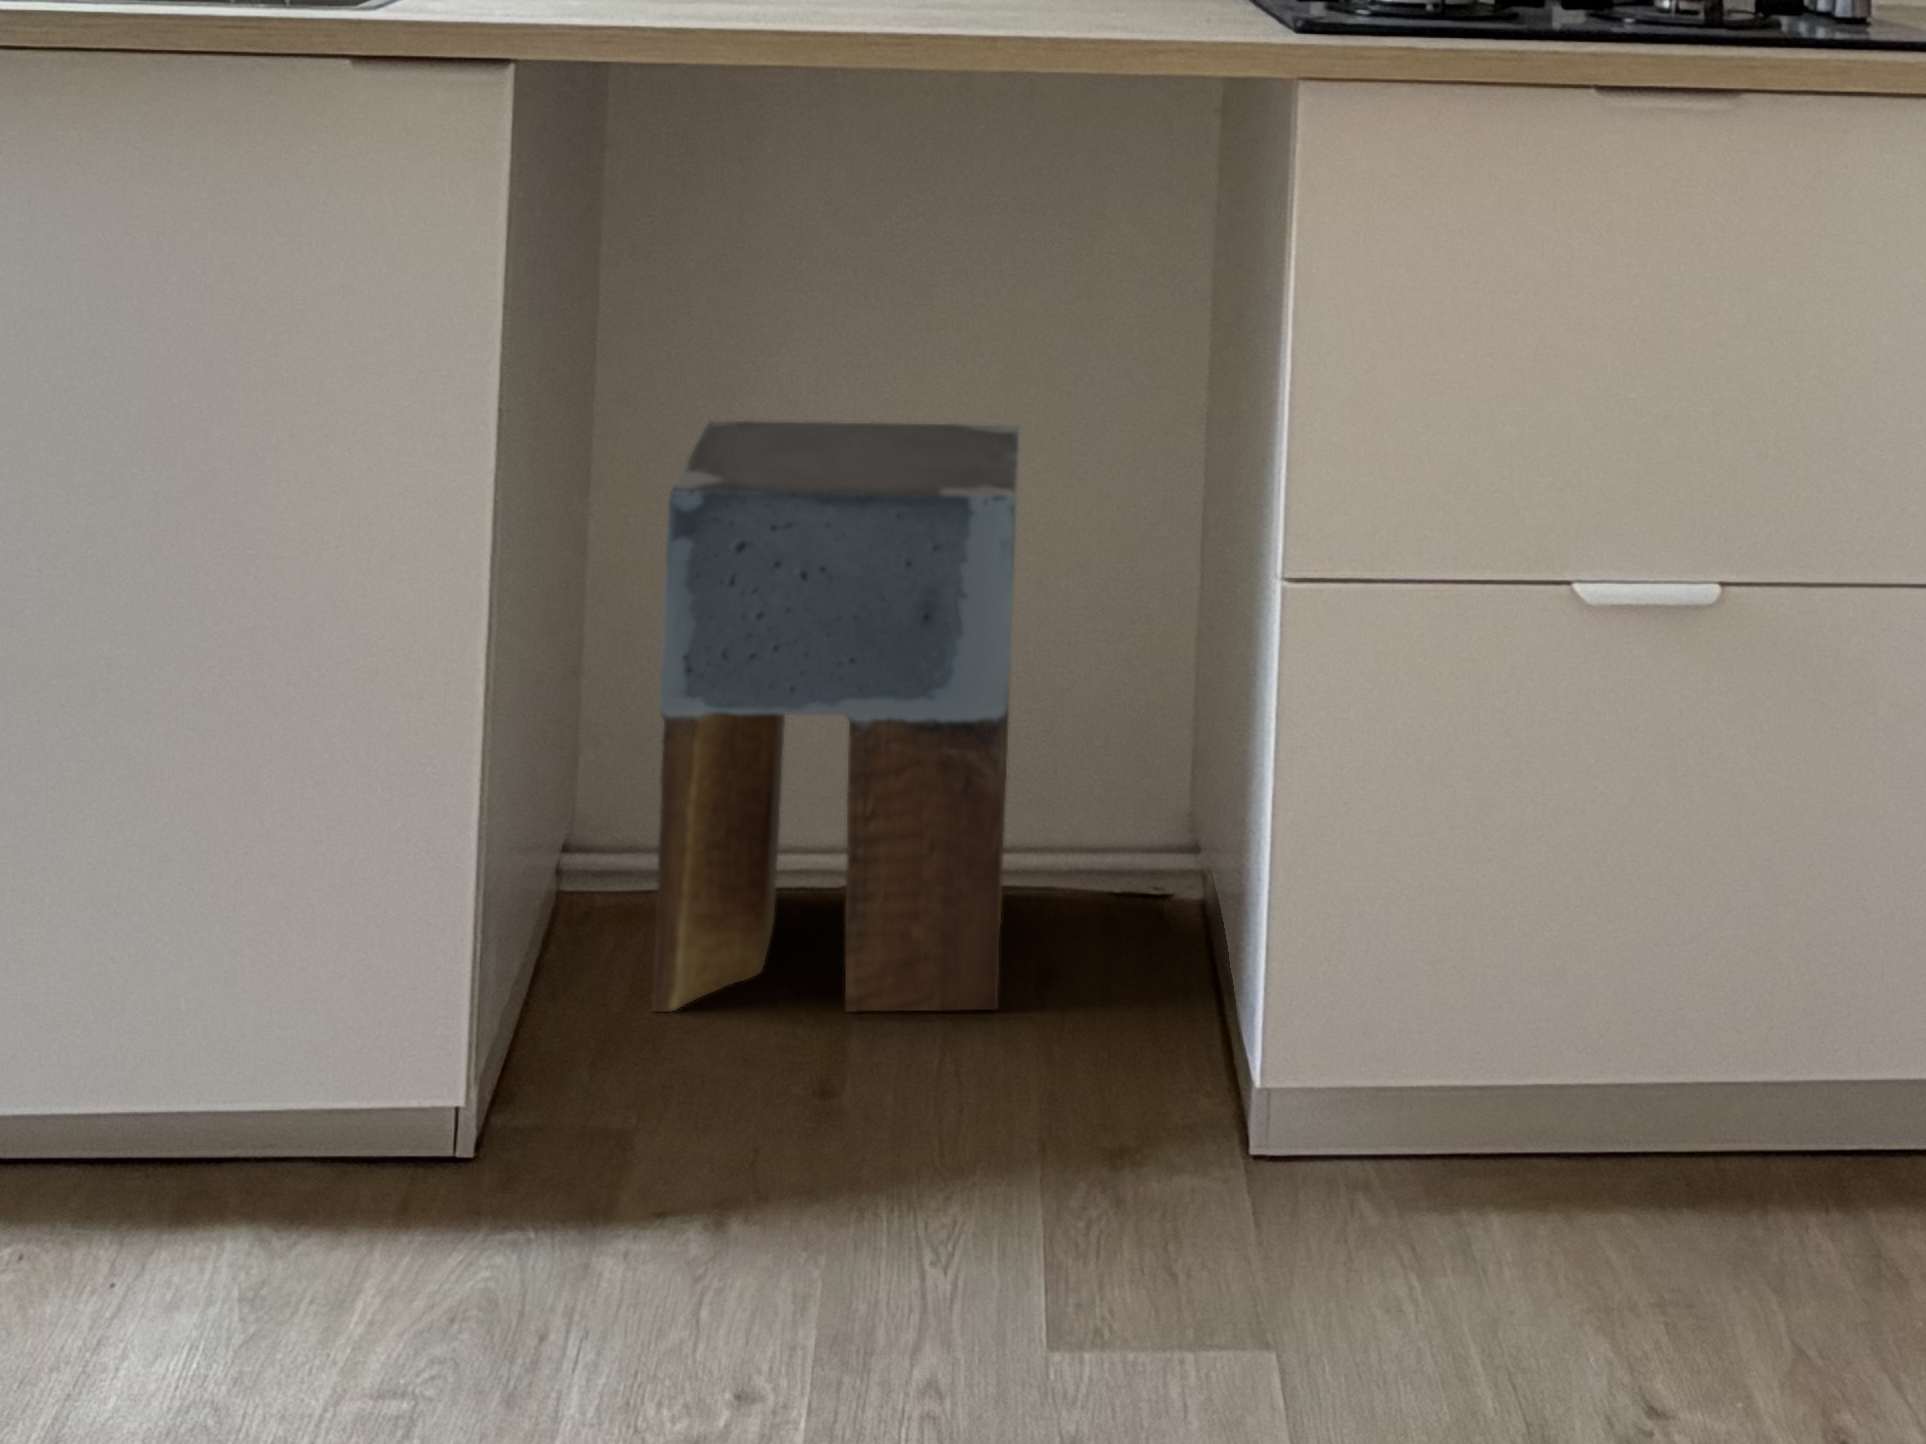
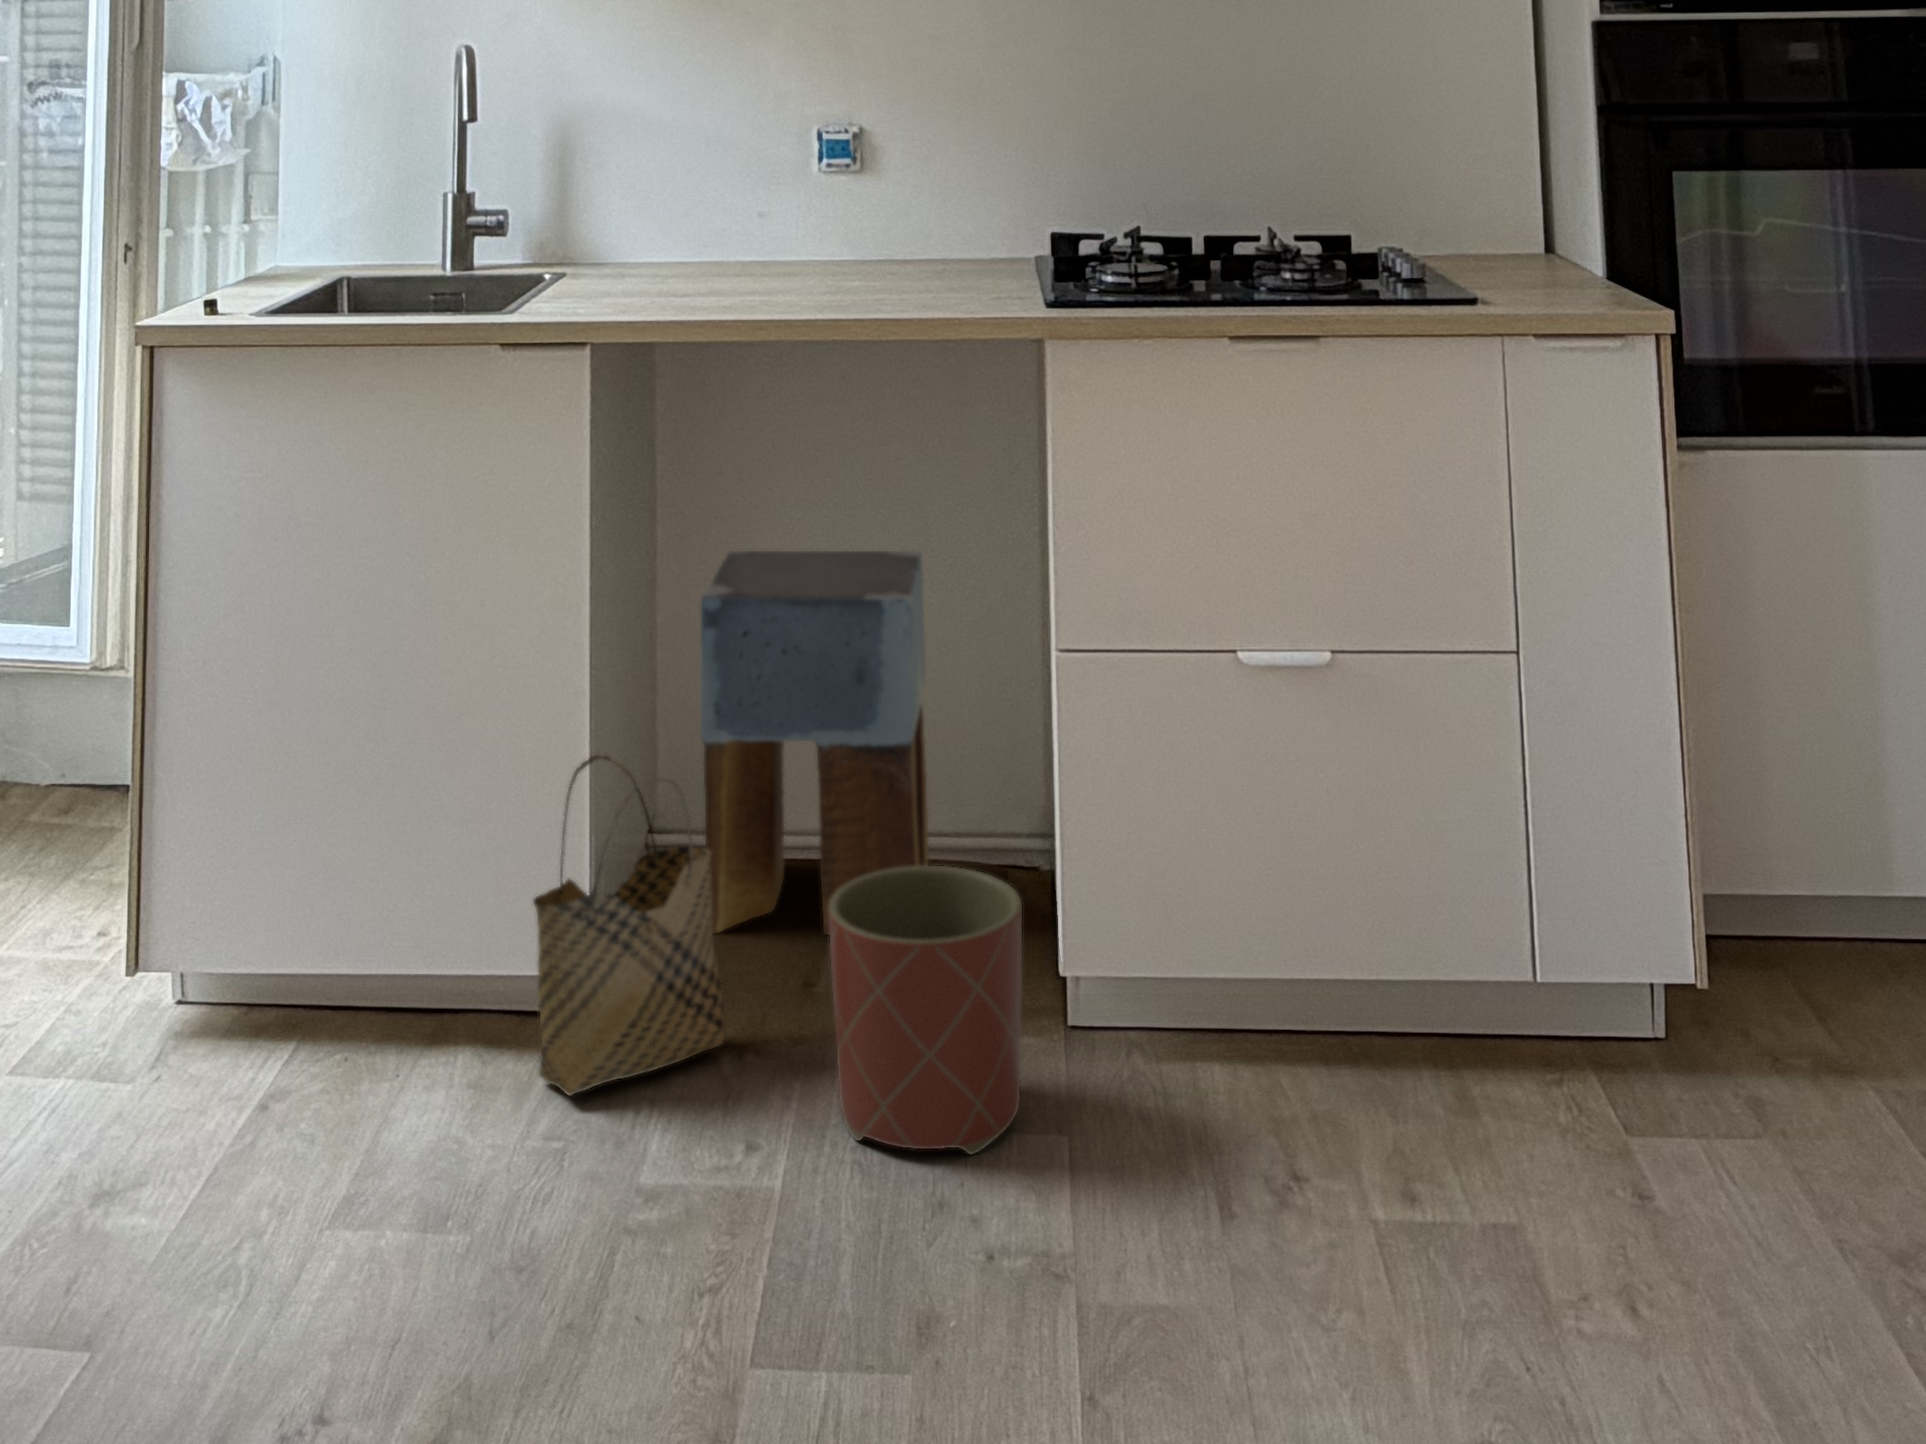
woven basket: none [371,743,696,1310] -> present [533,755,725,1096]
planter: none [897,919,1224,1391] -> present [829,866,1022,1154]

